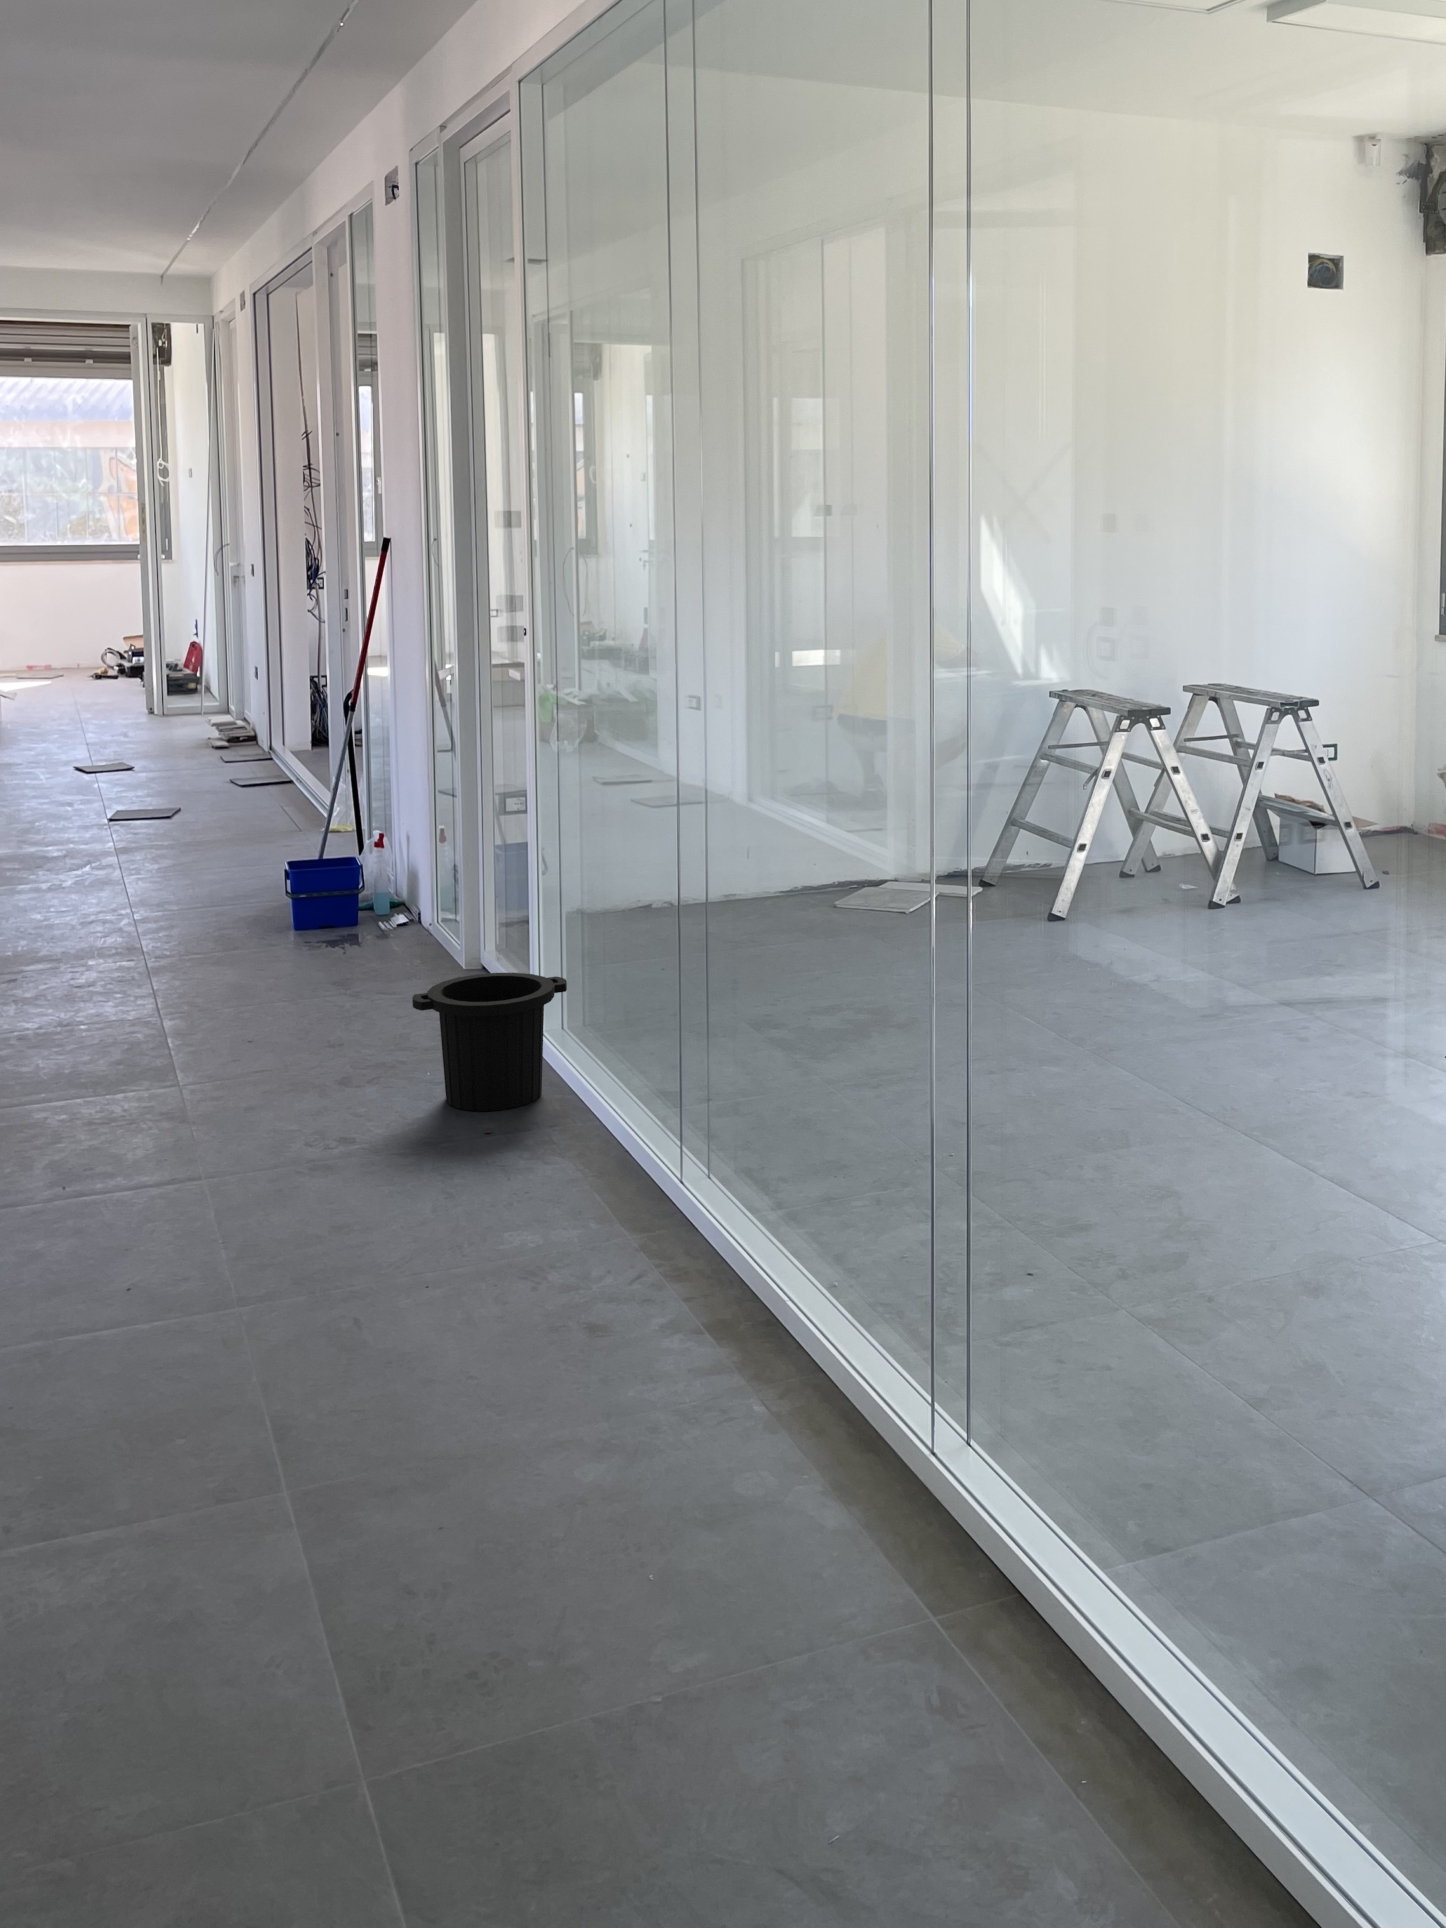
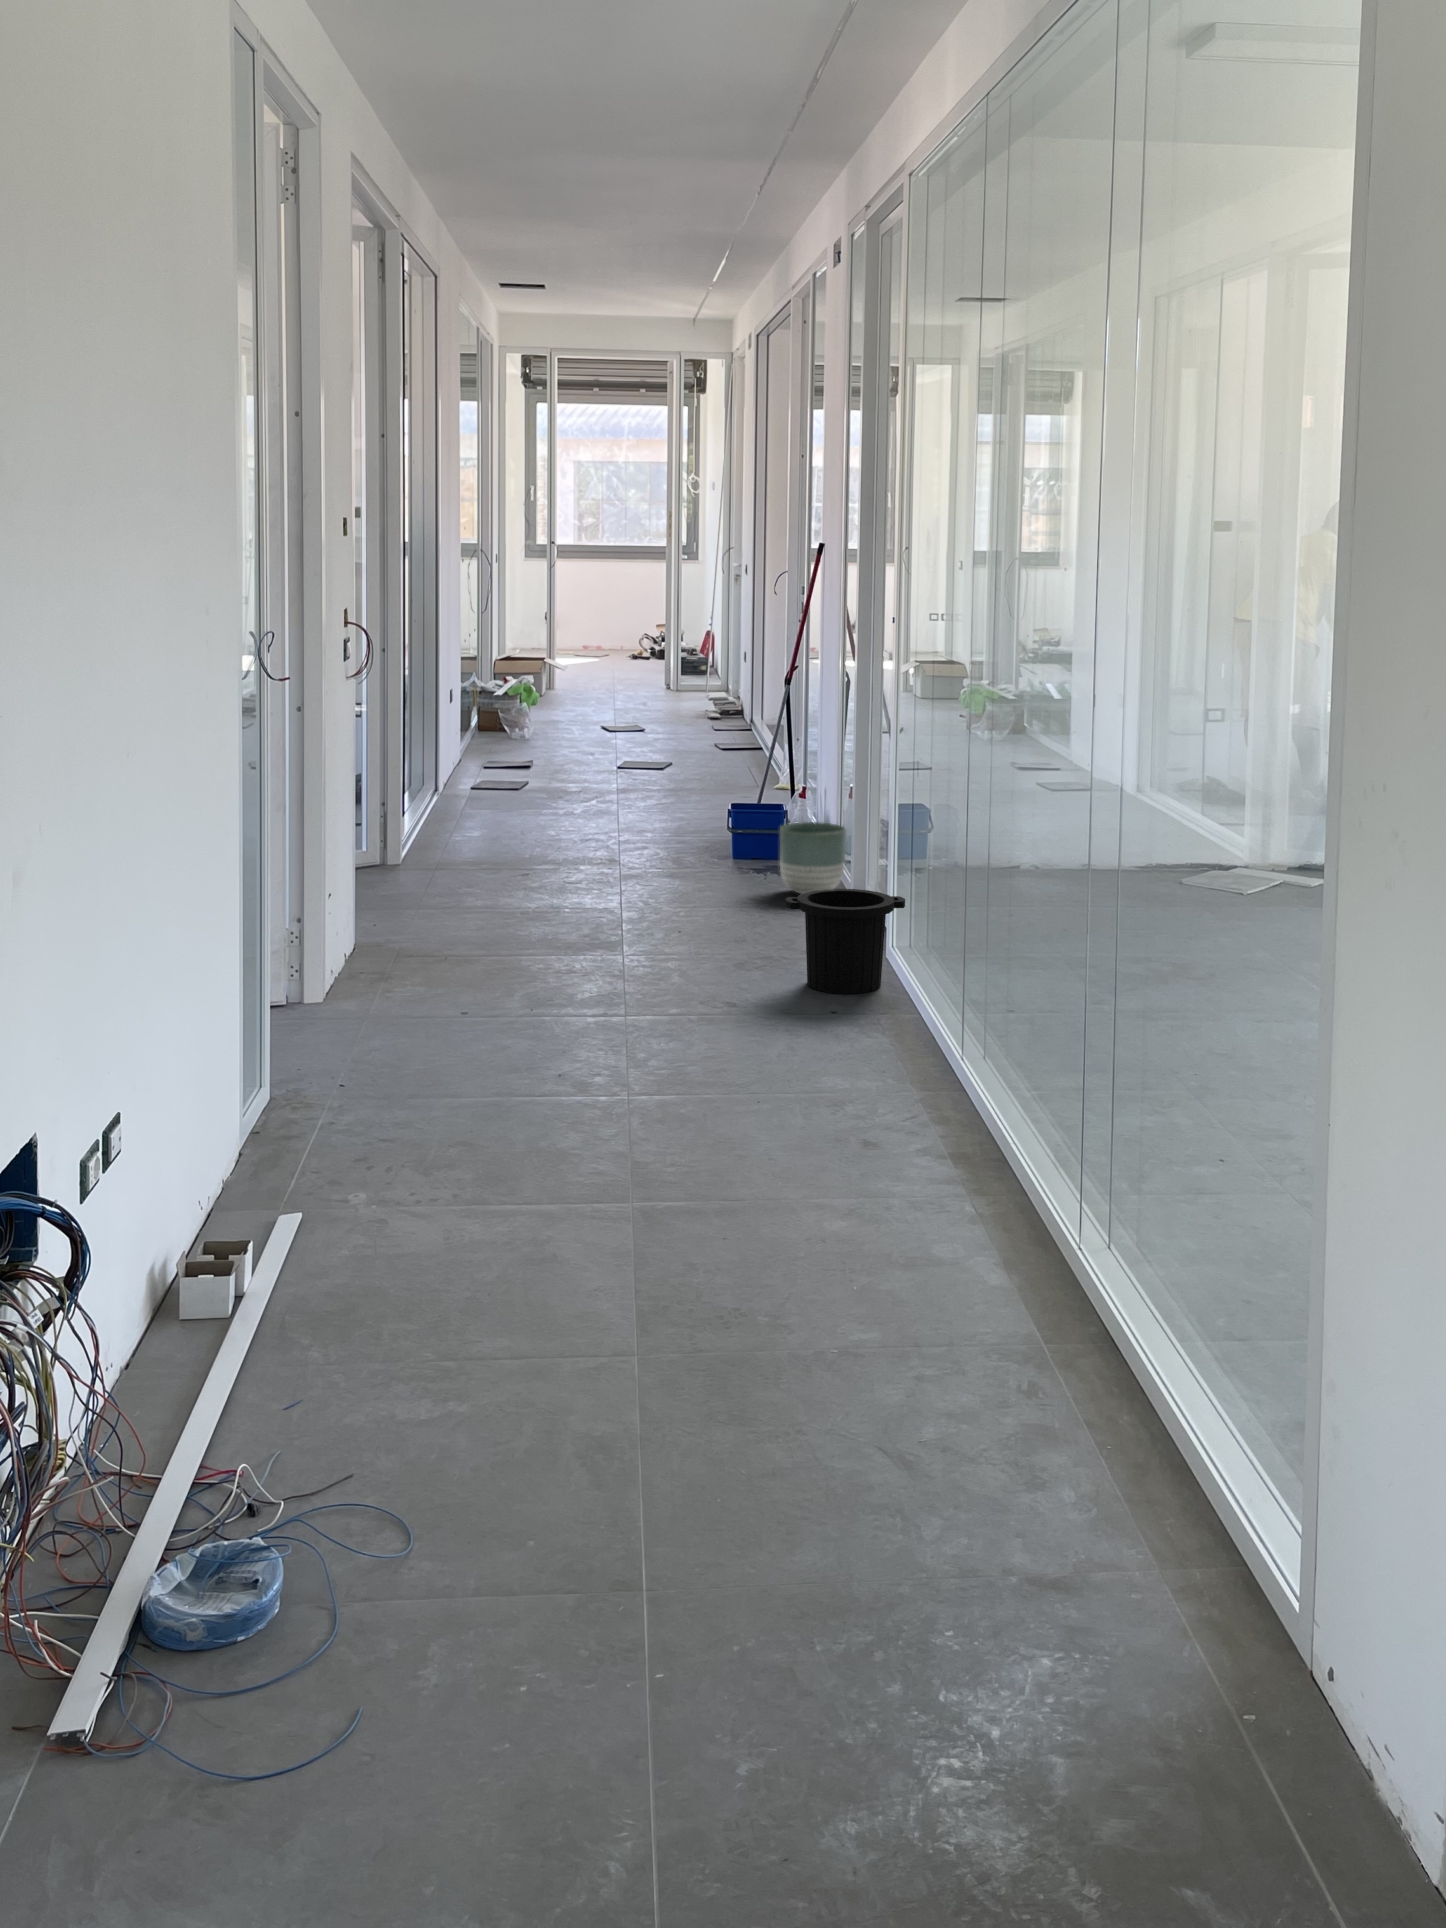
planter: none [366,880,451,972] -> present [780,822,846,893]

